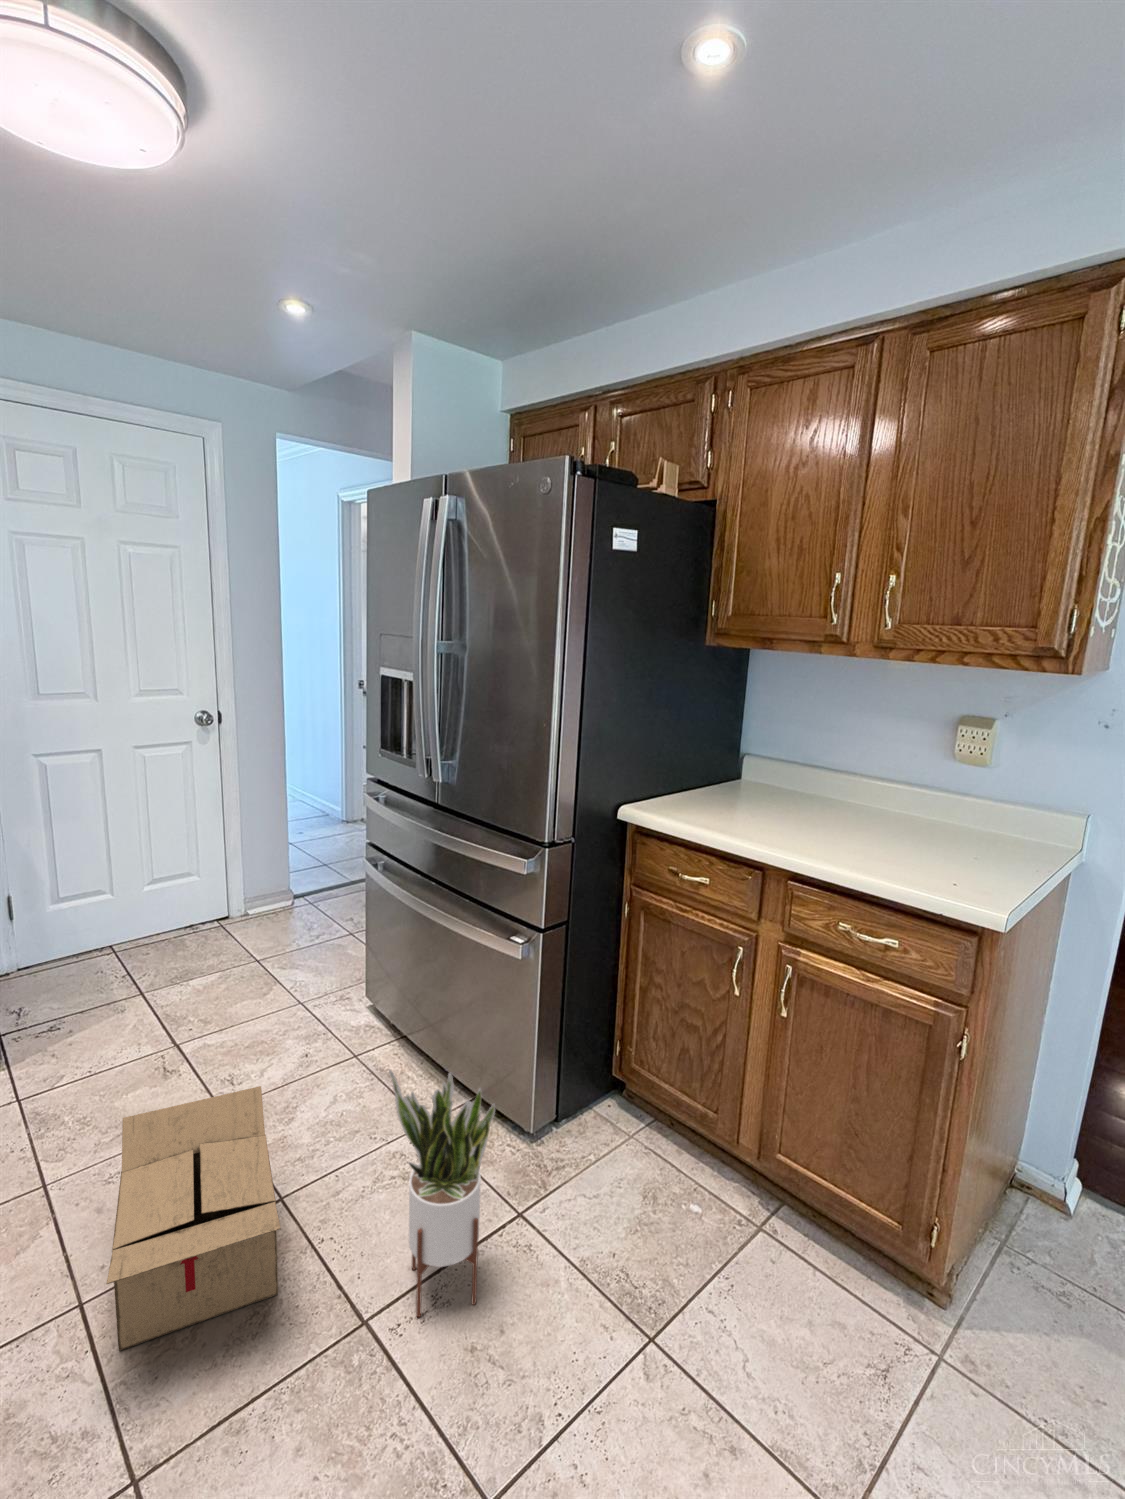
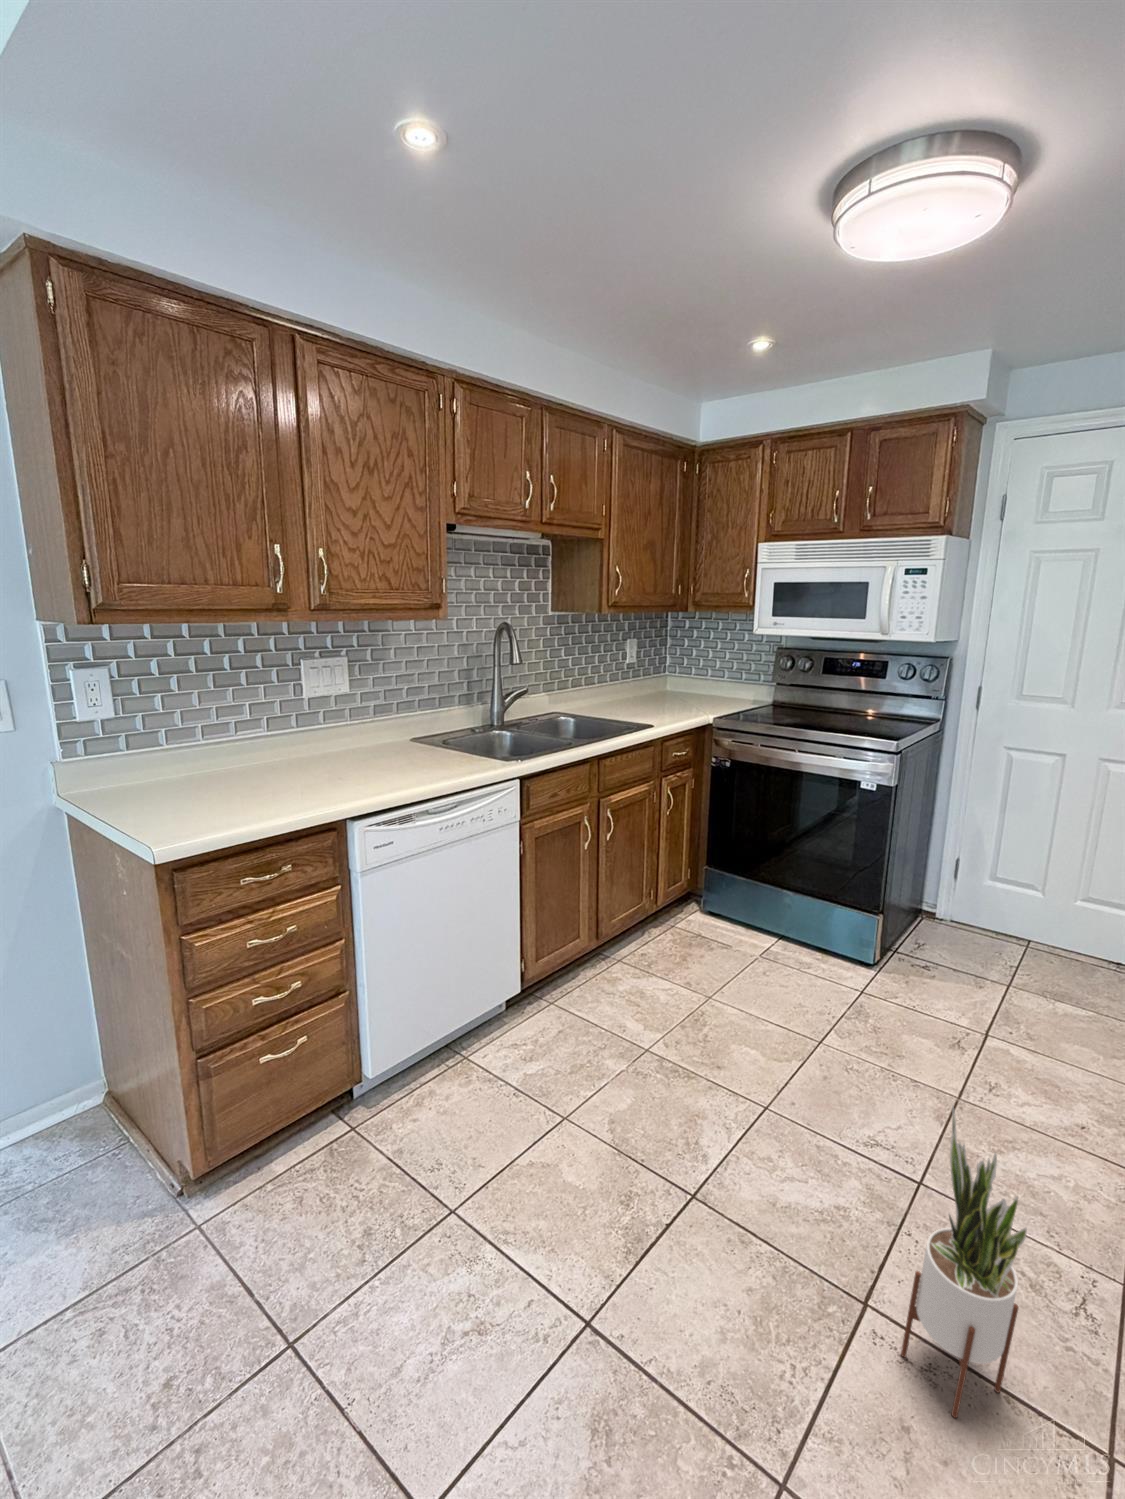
cardboard box: present [106,1086,281,1351] -> none [733,1014,931,1222]

